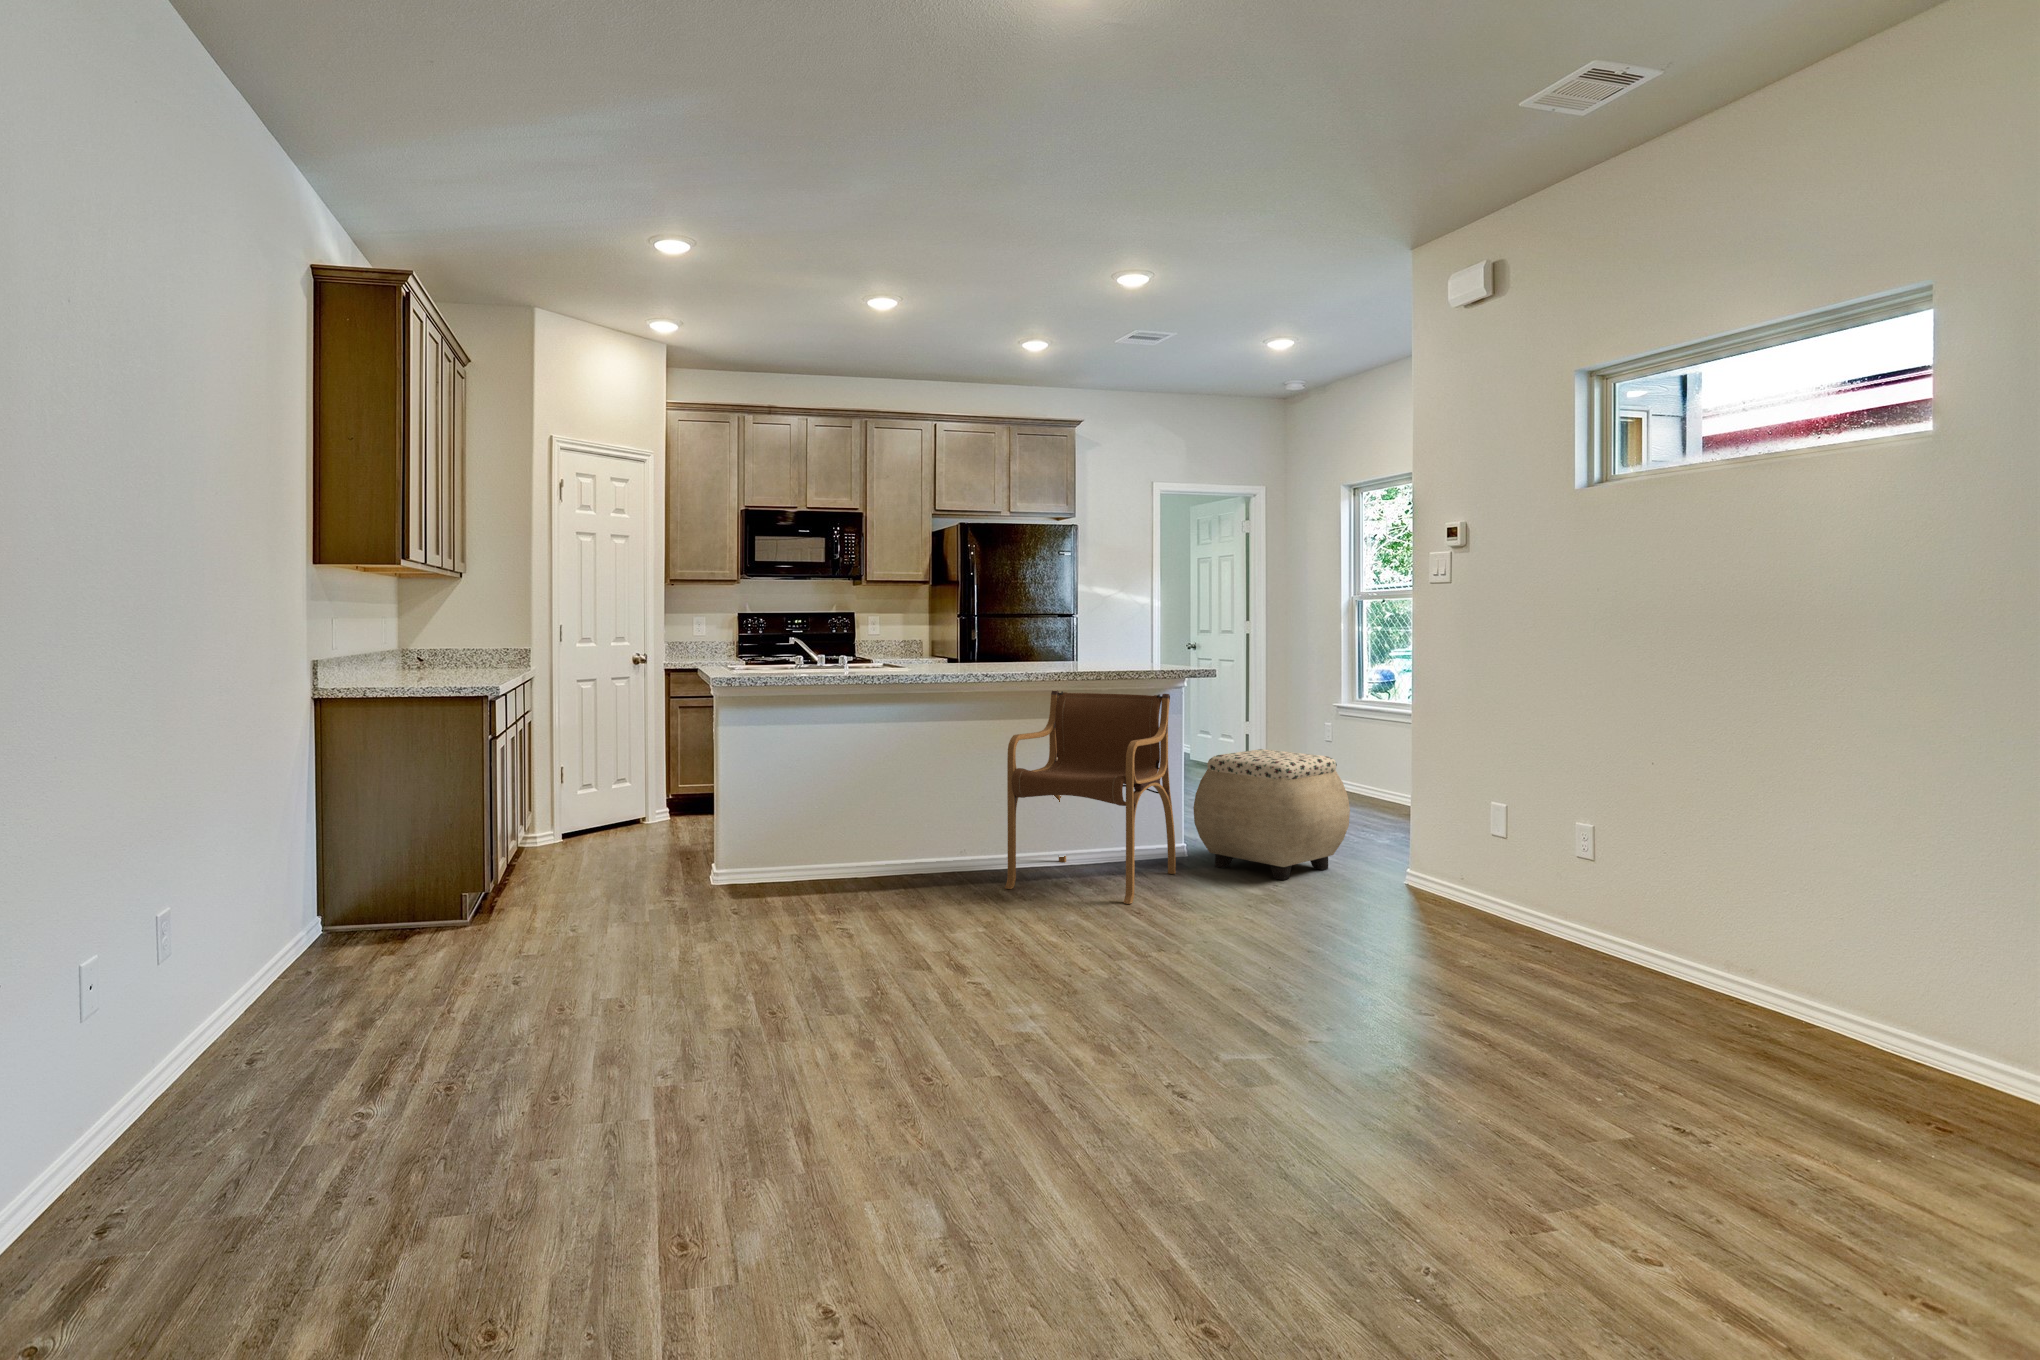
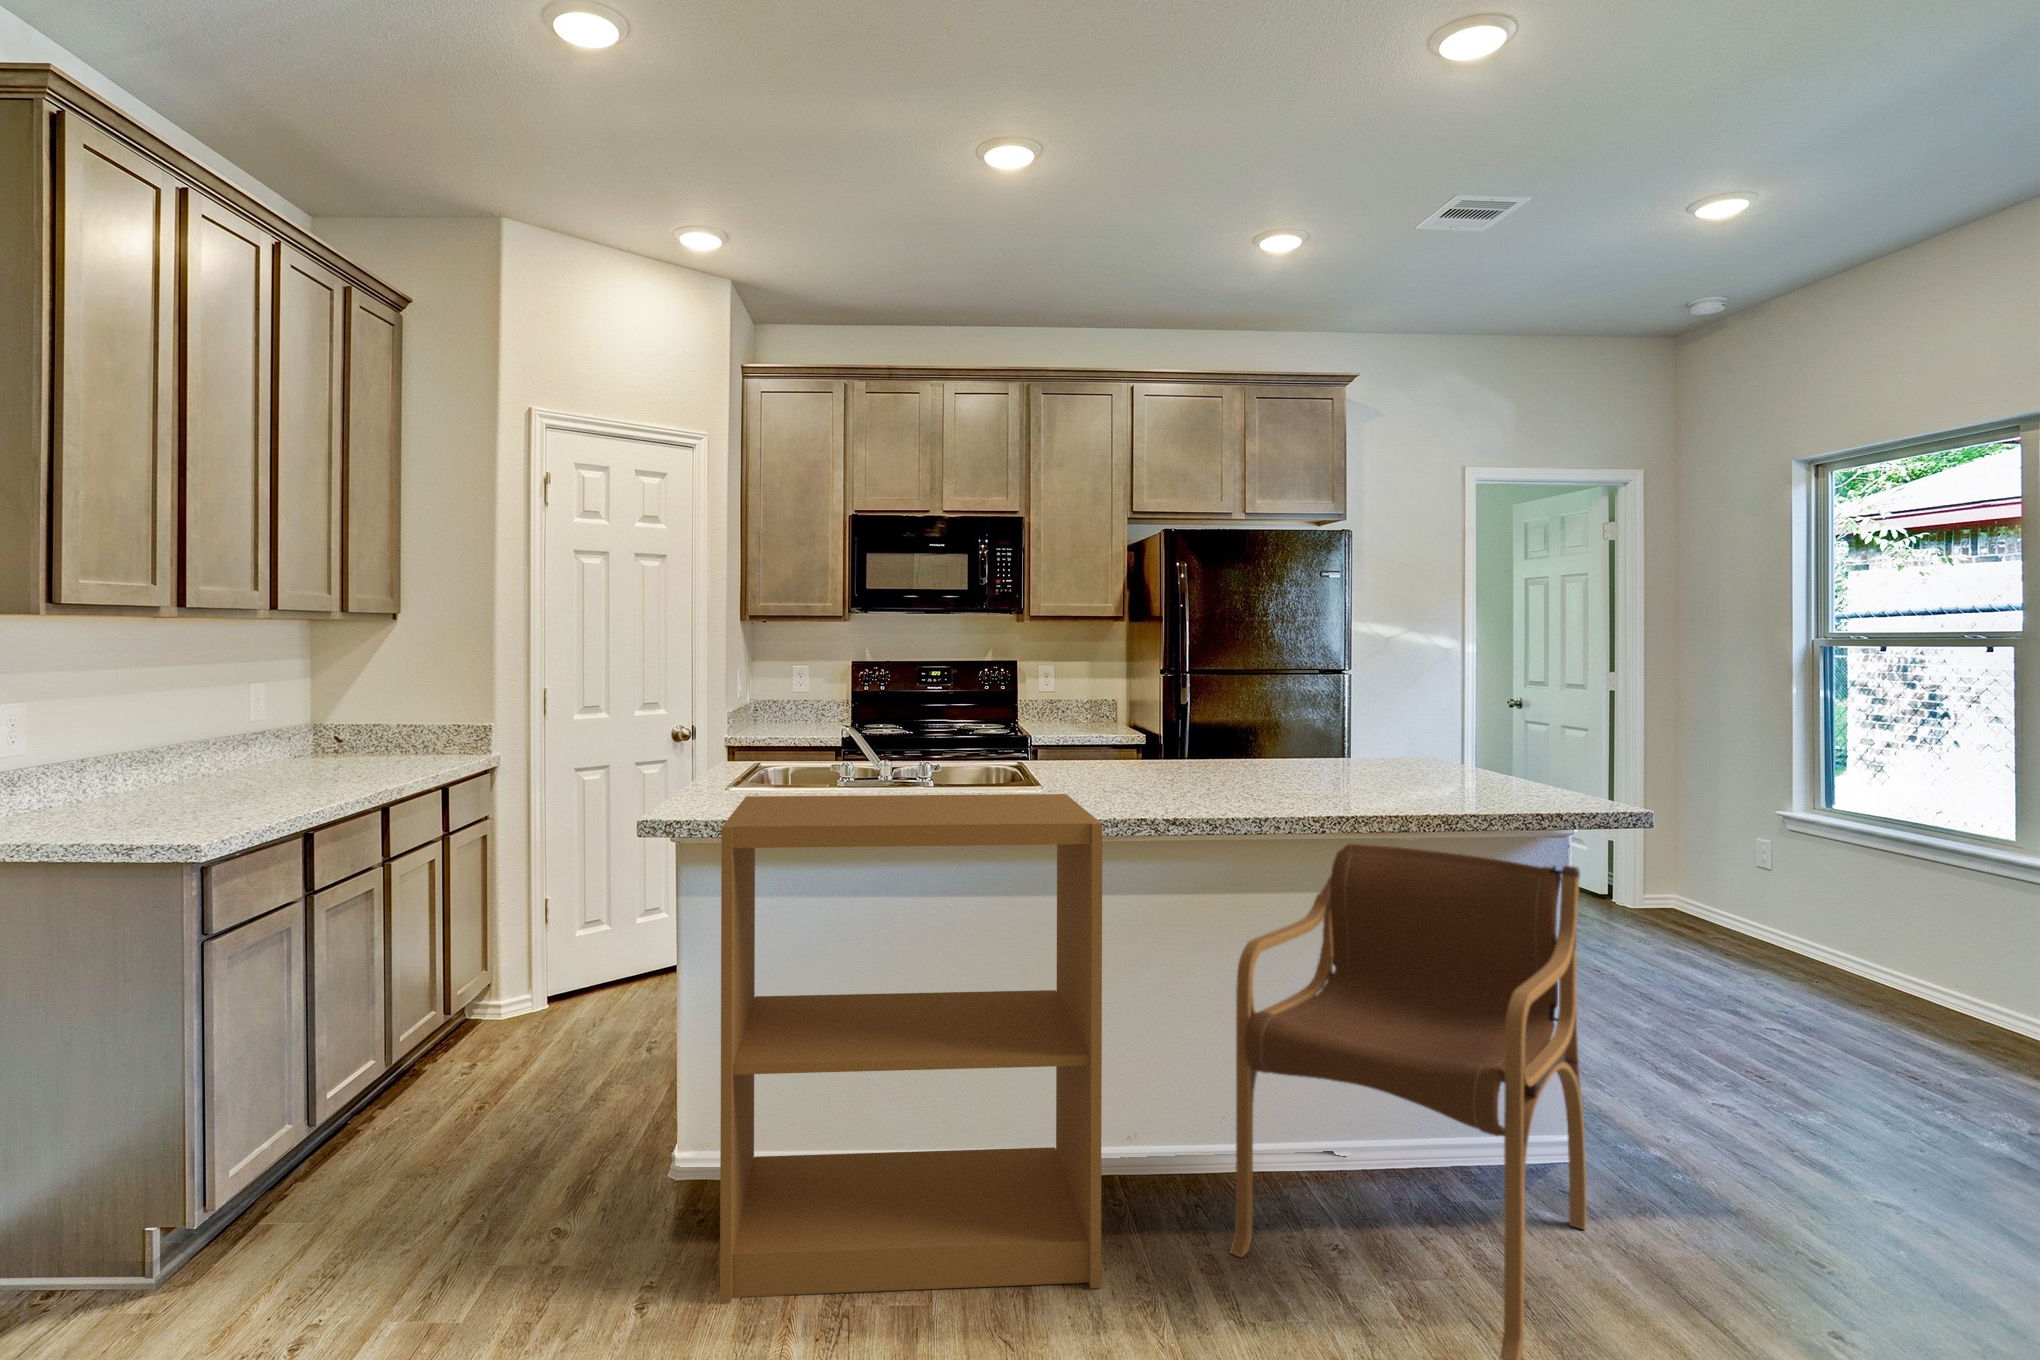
bookshelf: none [746,667,944,913] -> present [720,794,1102,1303]
ottoman: present [1193,749,1350,880] -> none [1616,961,1987,1286]

